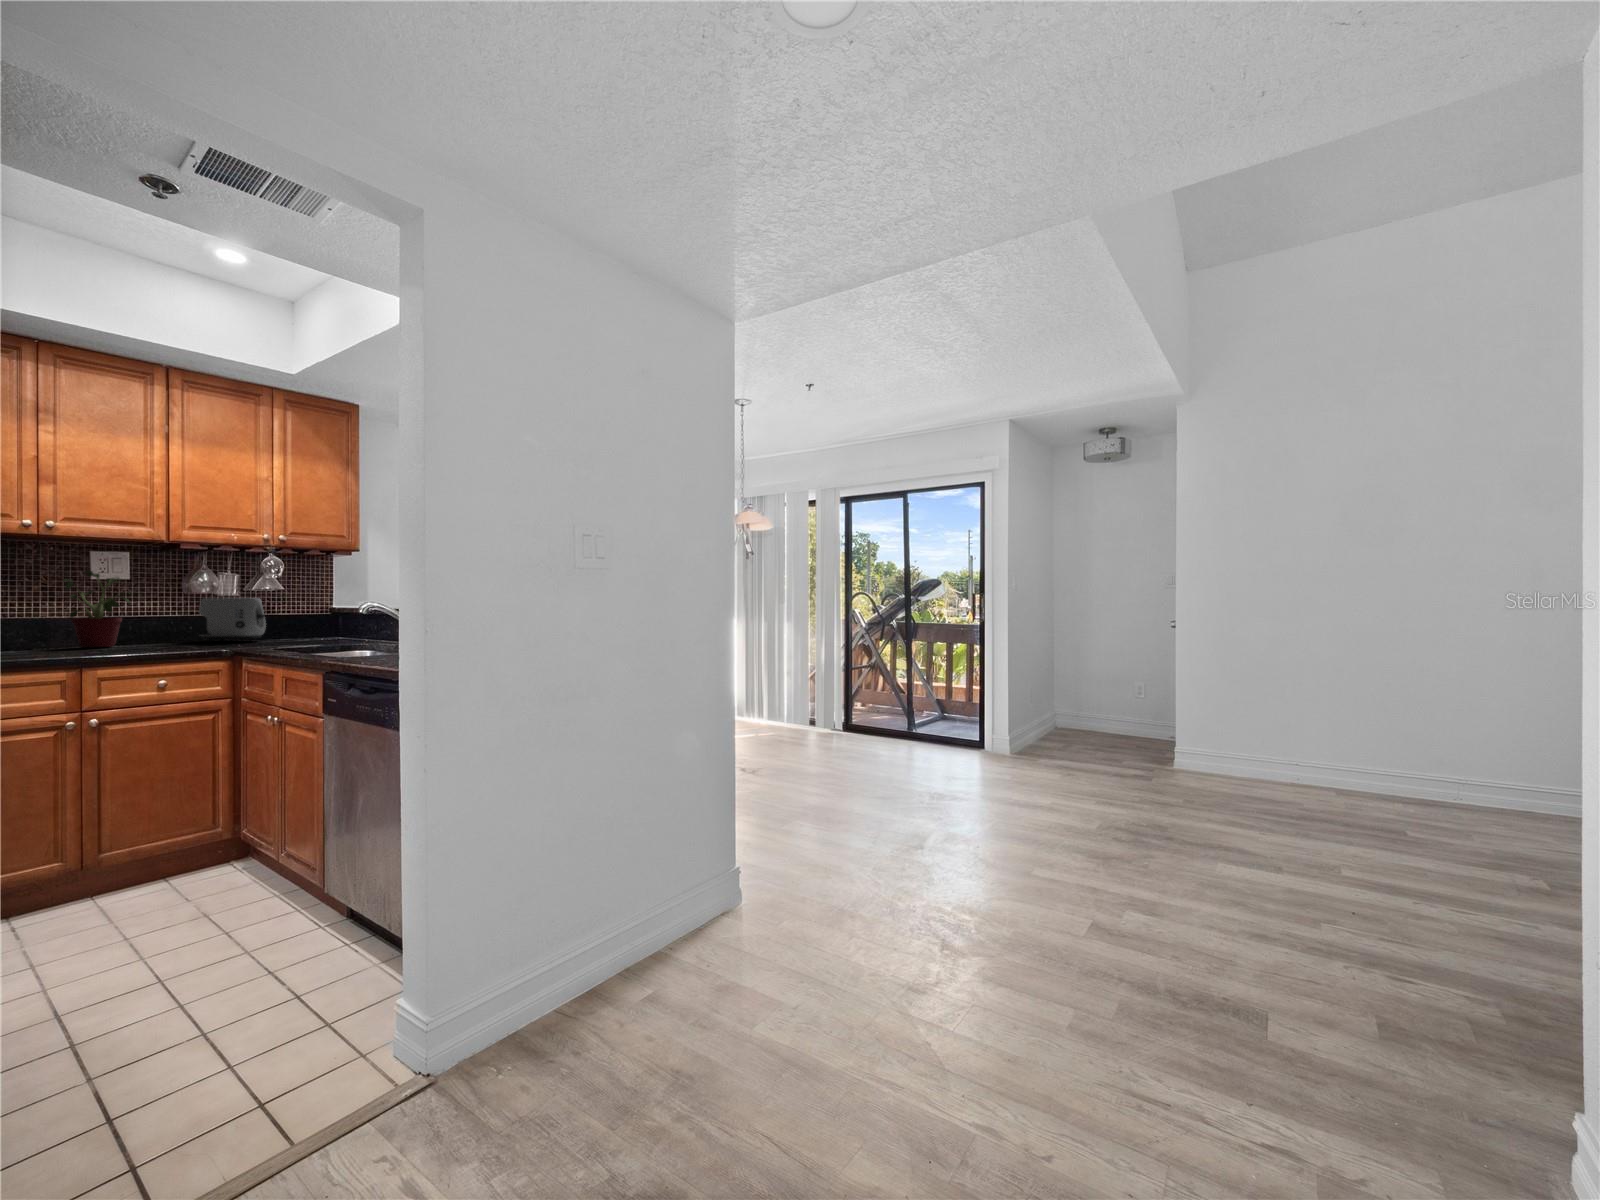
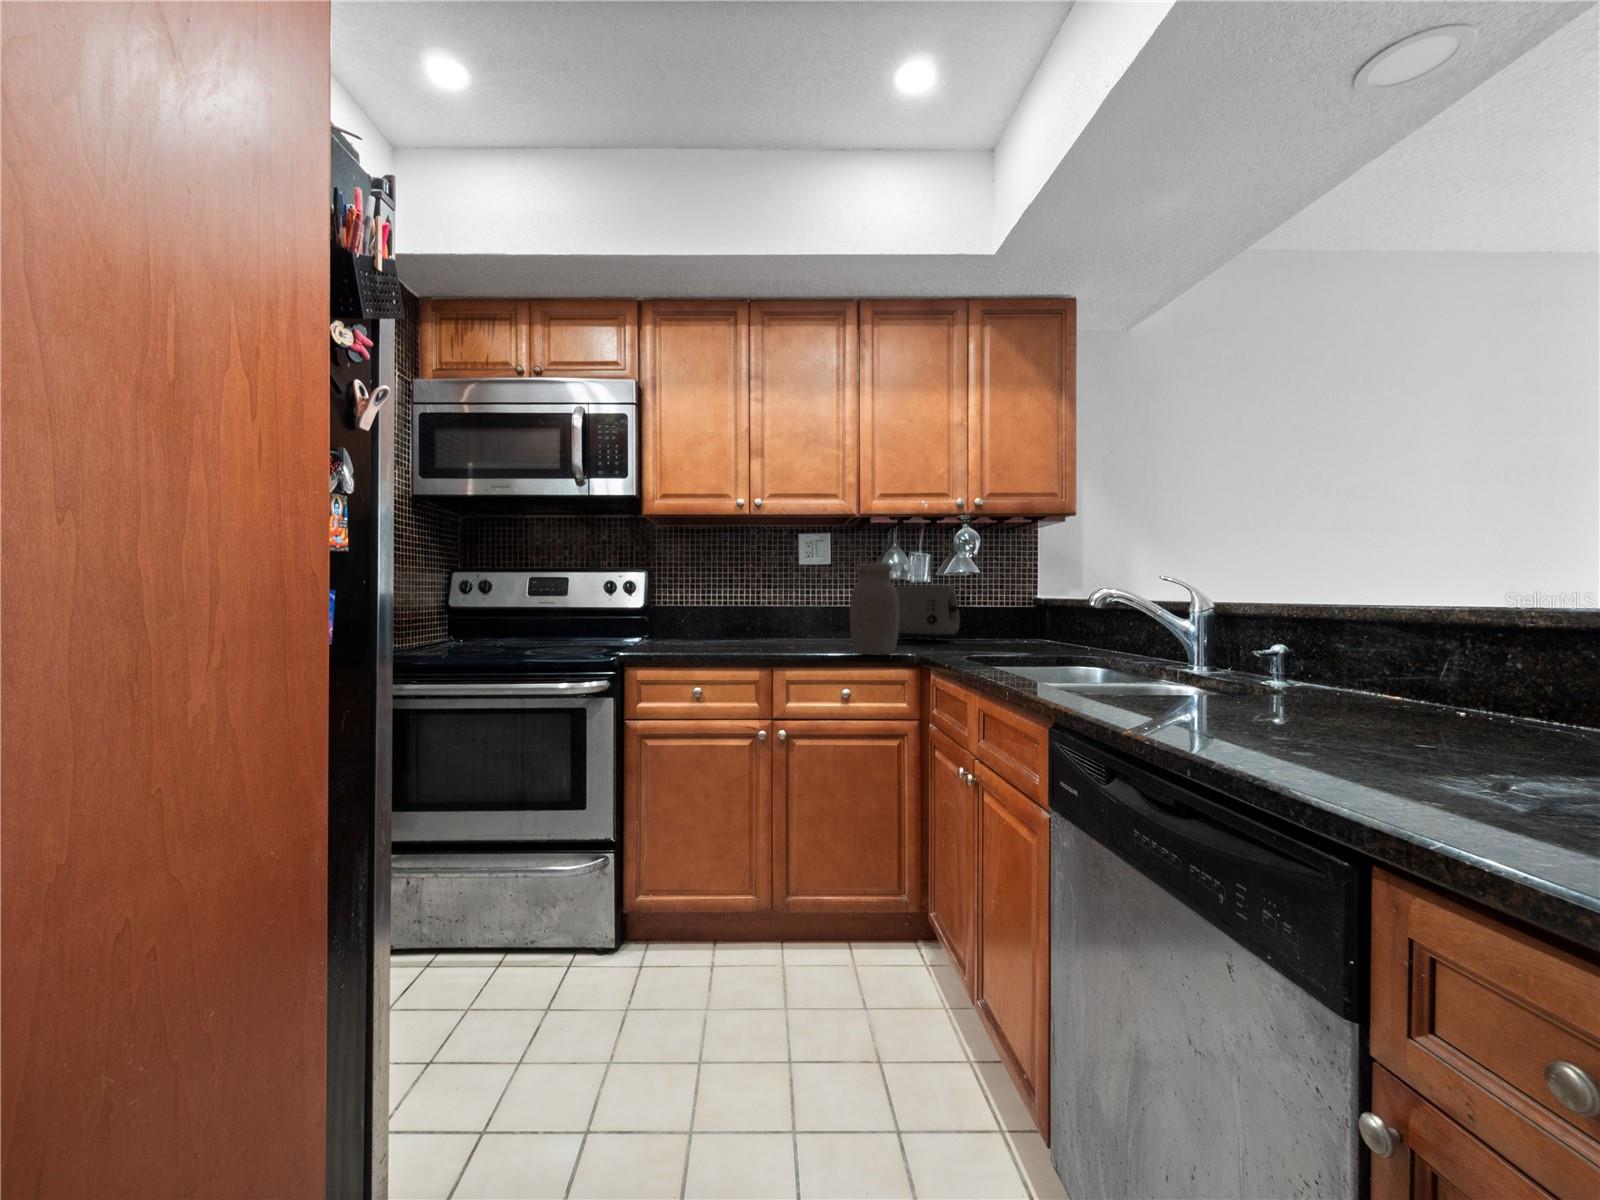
potted plant: present [63,570,130,648] -> none [773,553,830,643]
jar: none [166,582,215,652] -> present [850,562,899,655]

